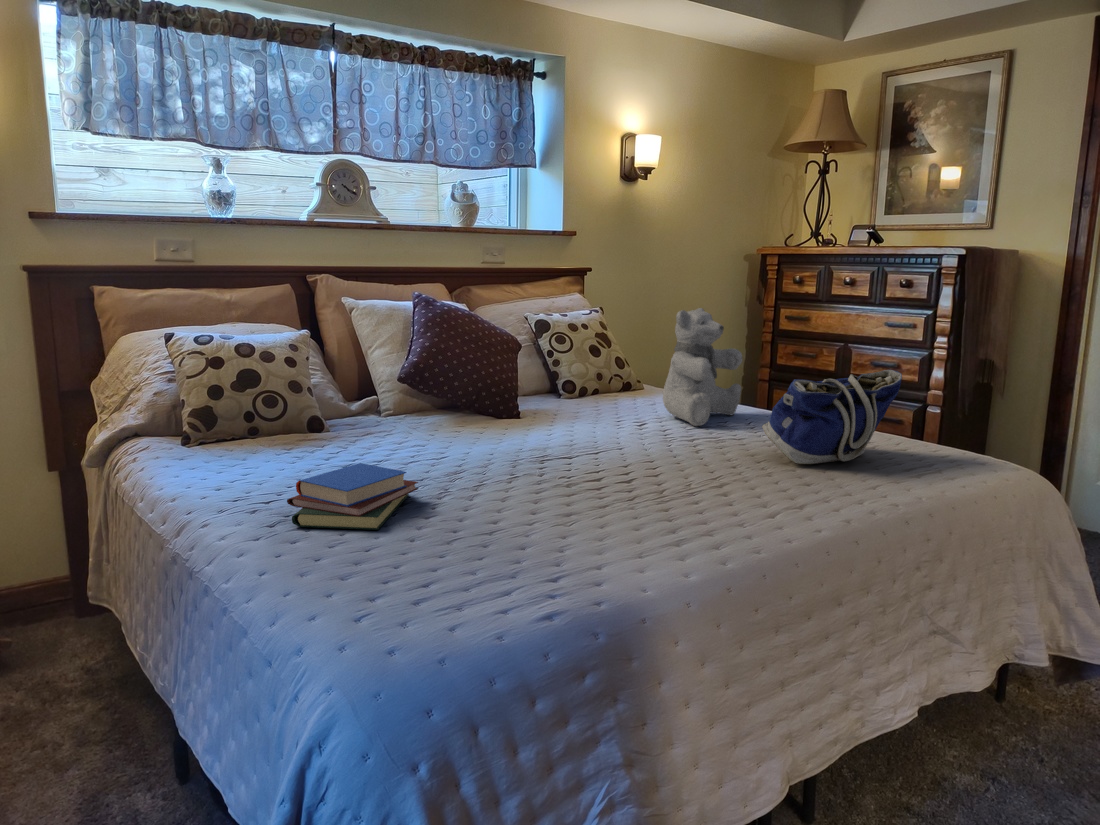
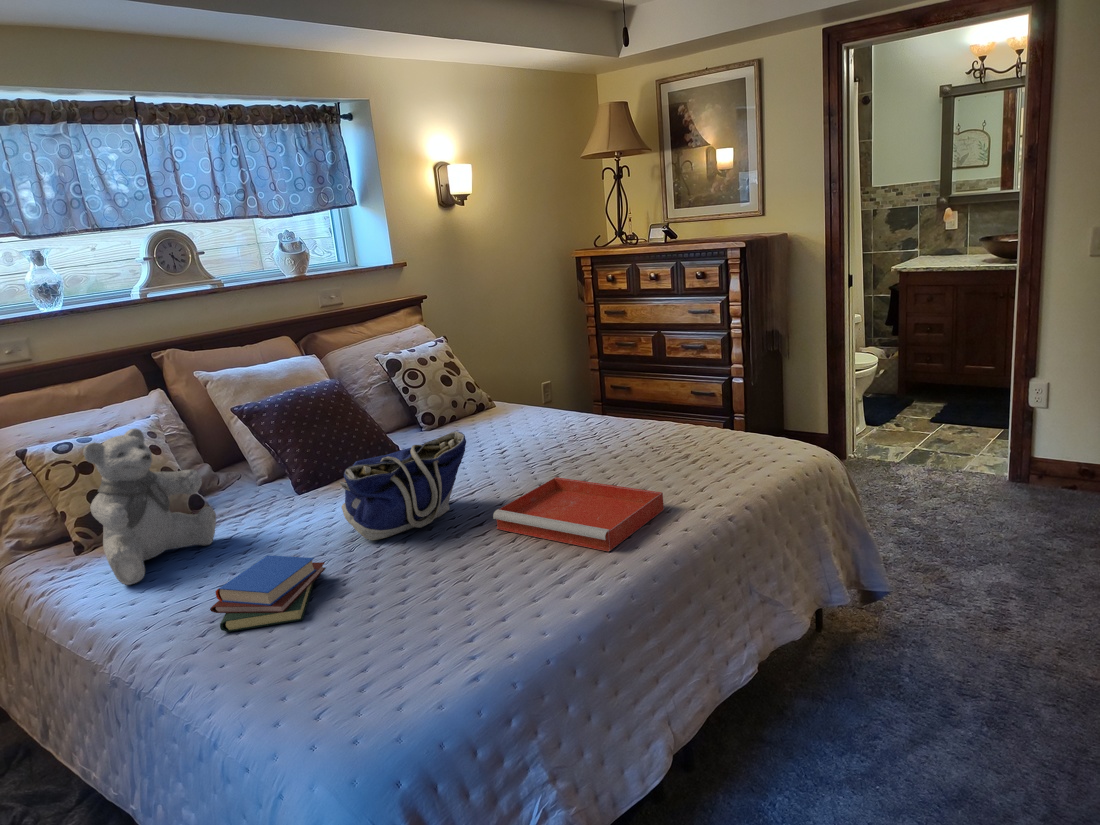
teddy bear: present [663,308,742,426] -> present [83,428,216,585]
tote bag: present [762,370,902,464] -> present [340,431,466,540]
tray: none [613,449,822,527] -> present [493,477,664,551]

